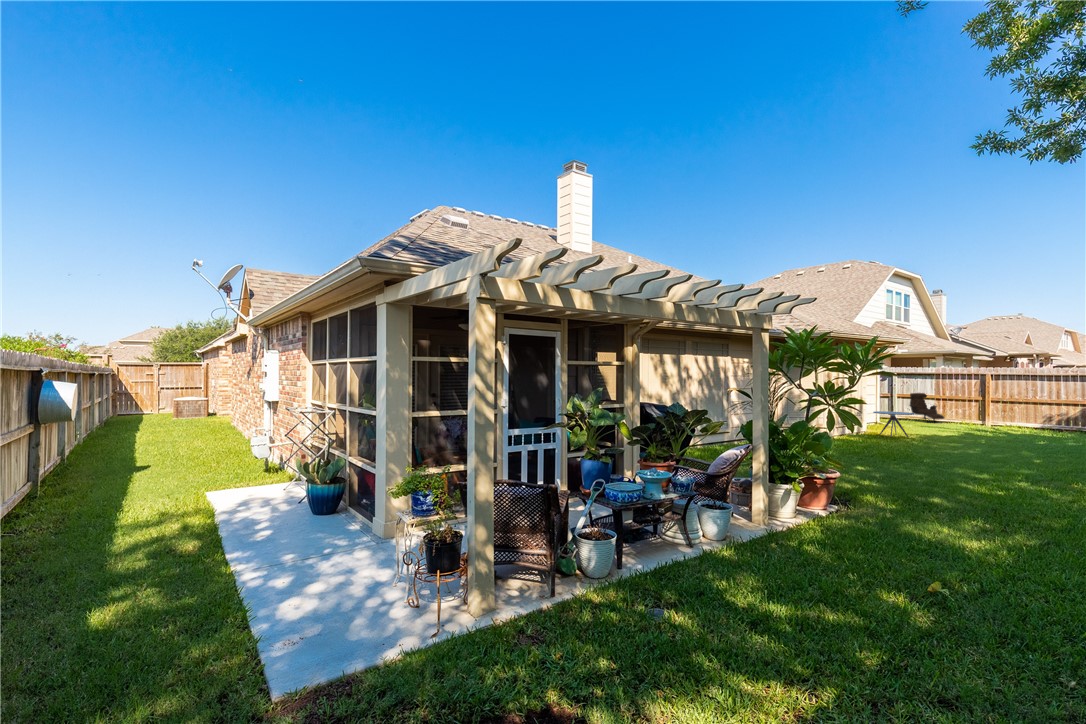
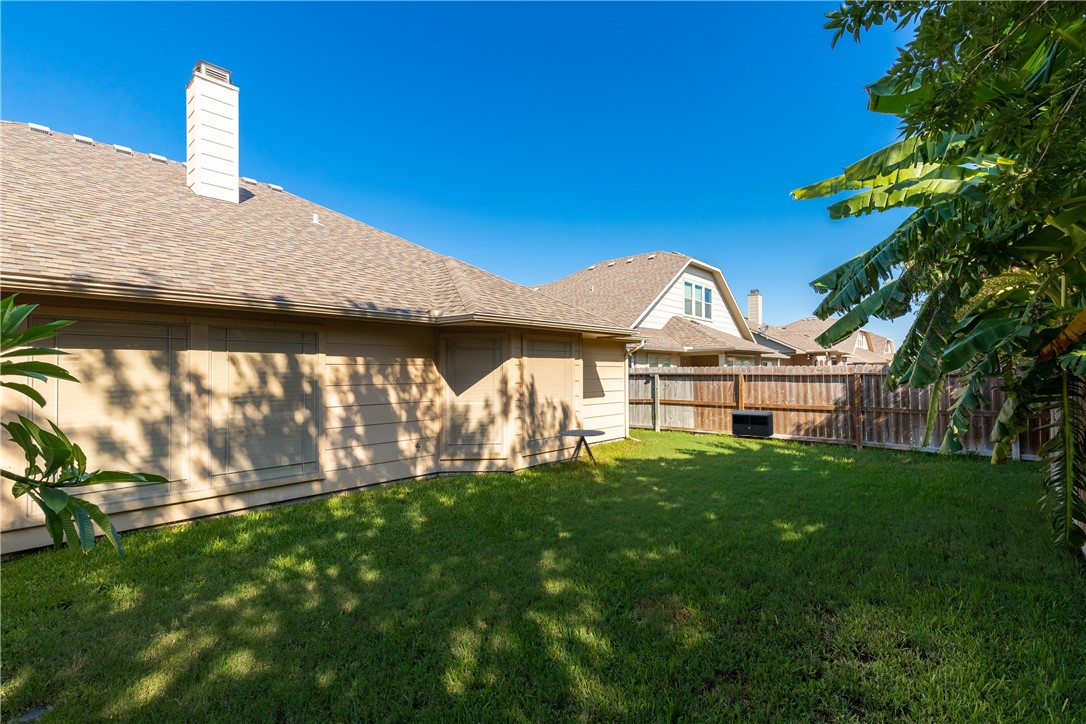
lounge chair: present [910,393,944,422] -> none [668,398,698,435]
storage bench: none [982,403,1023,428] -> present [731,410,773,440]

